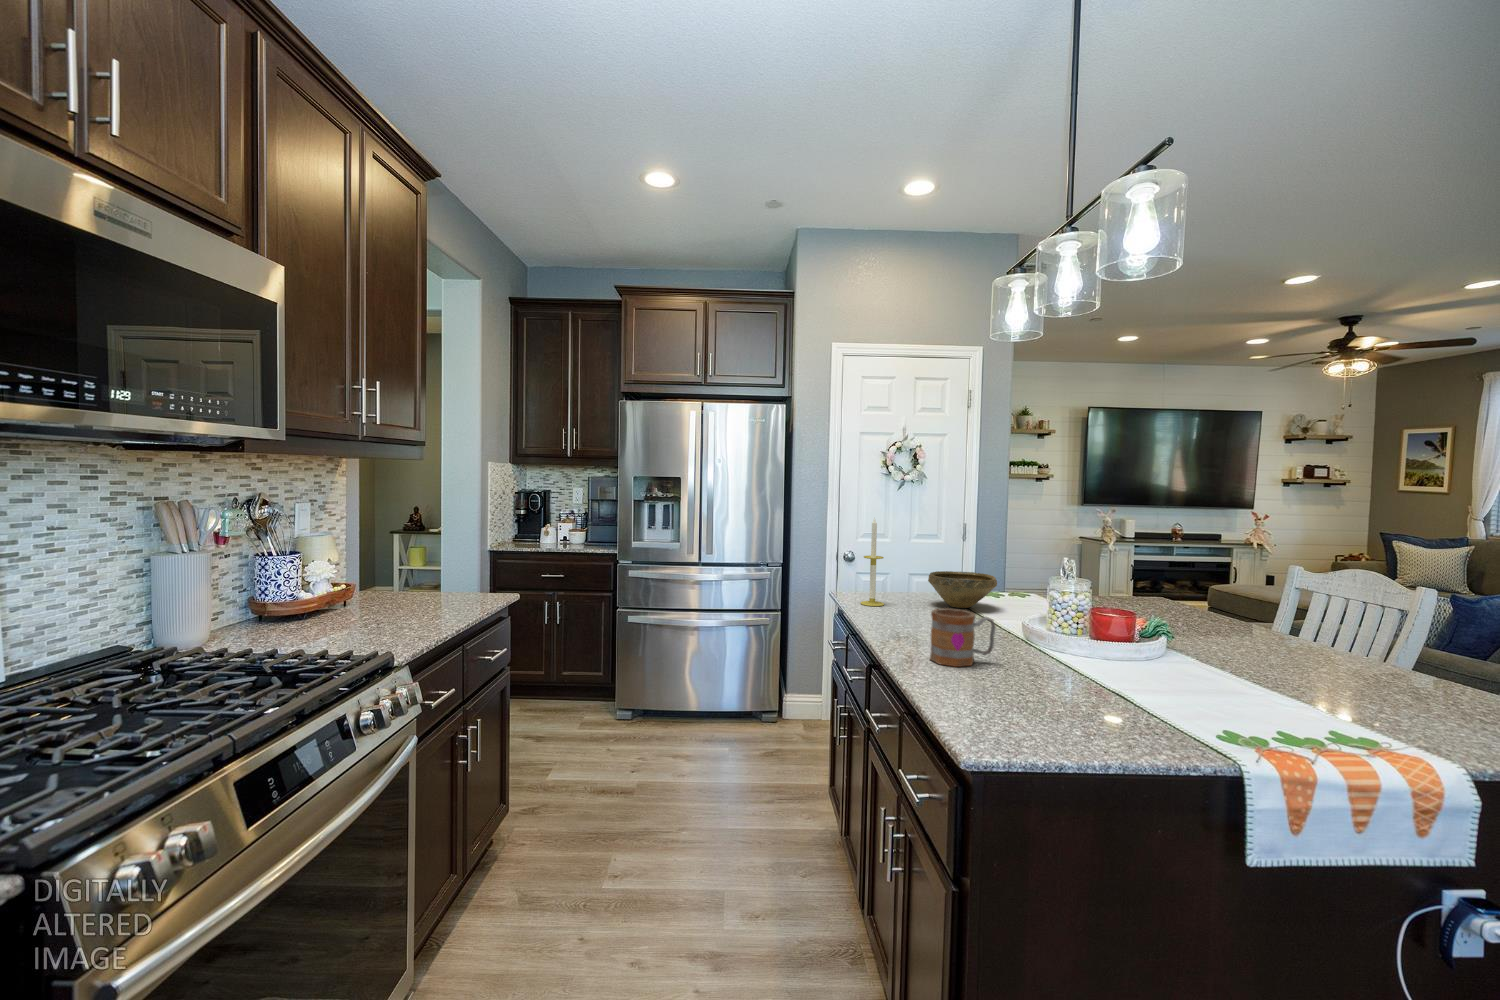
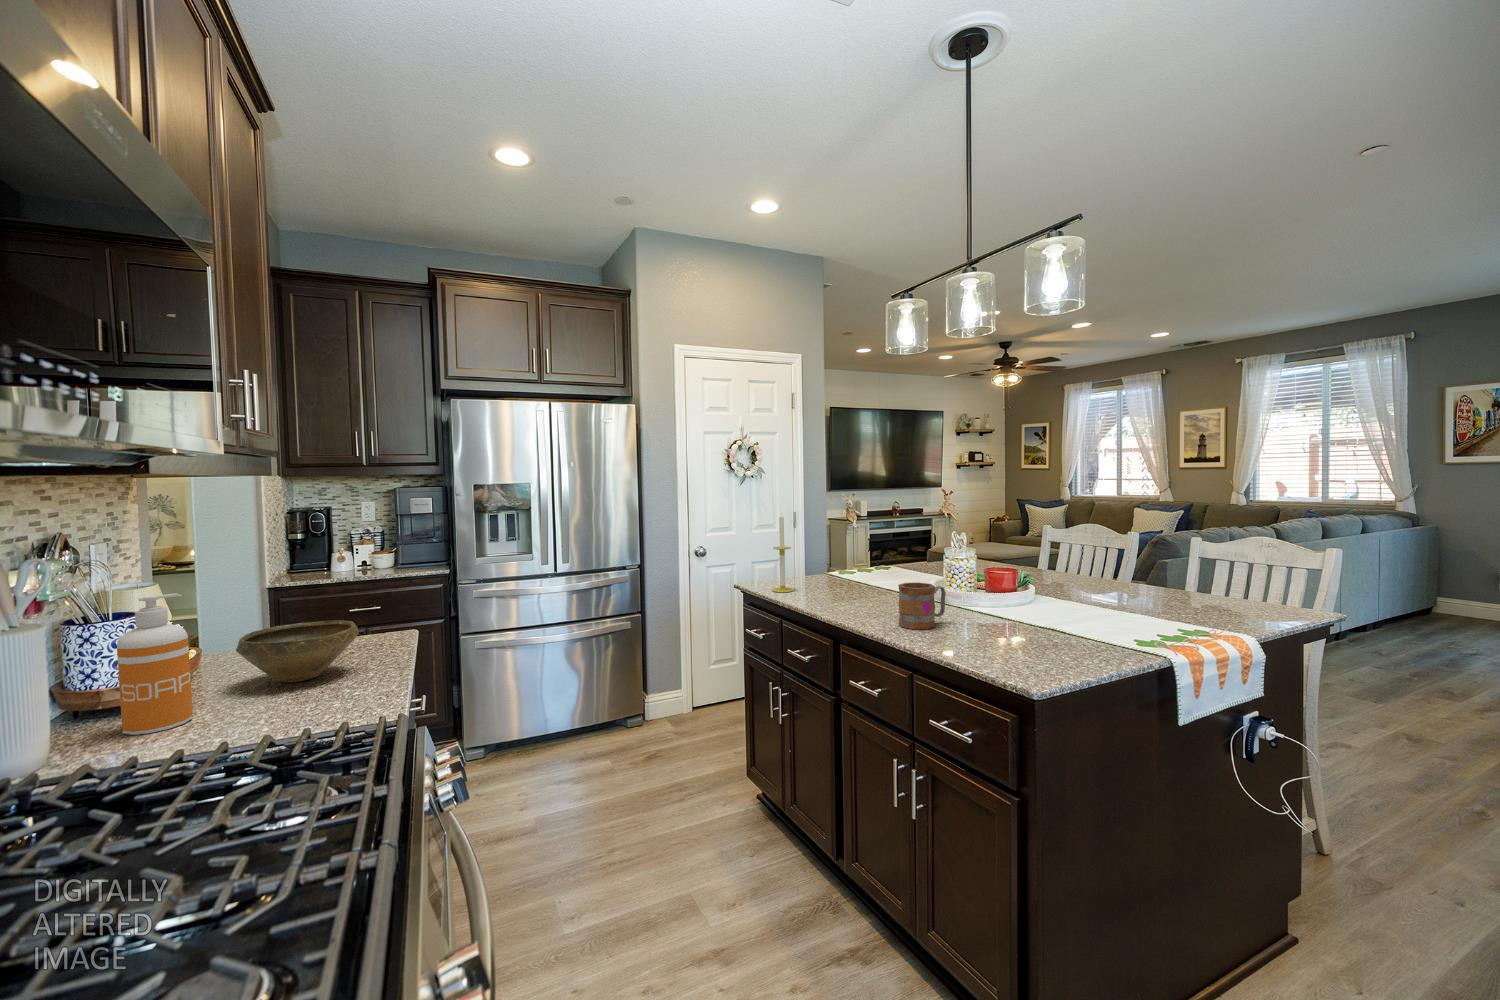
soap dispenser: none [252,539,299,637] -> present [117,593,193,735]
bowl: present [928,571,997,608] -> present [236,620,359,683]

